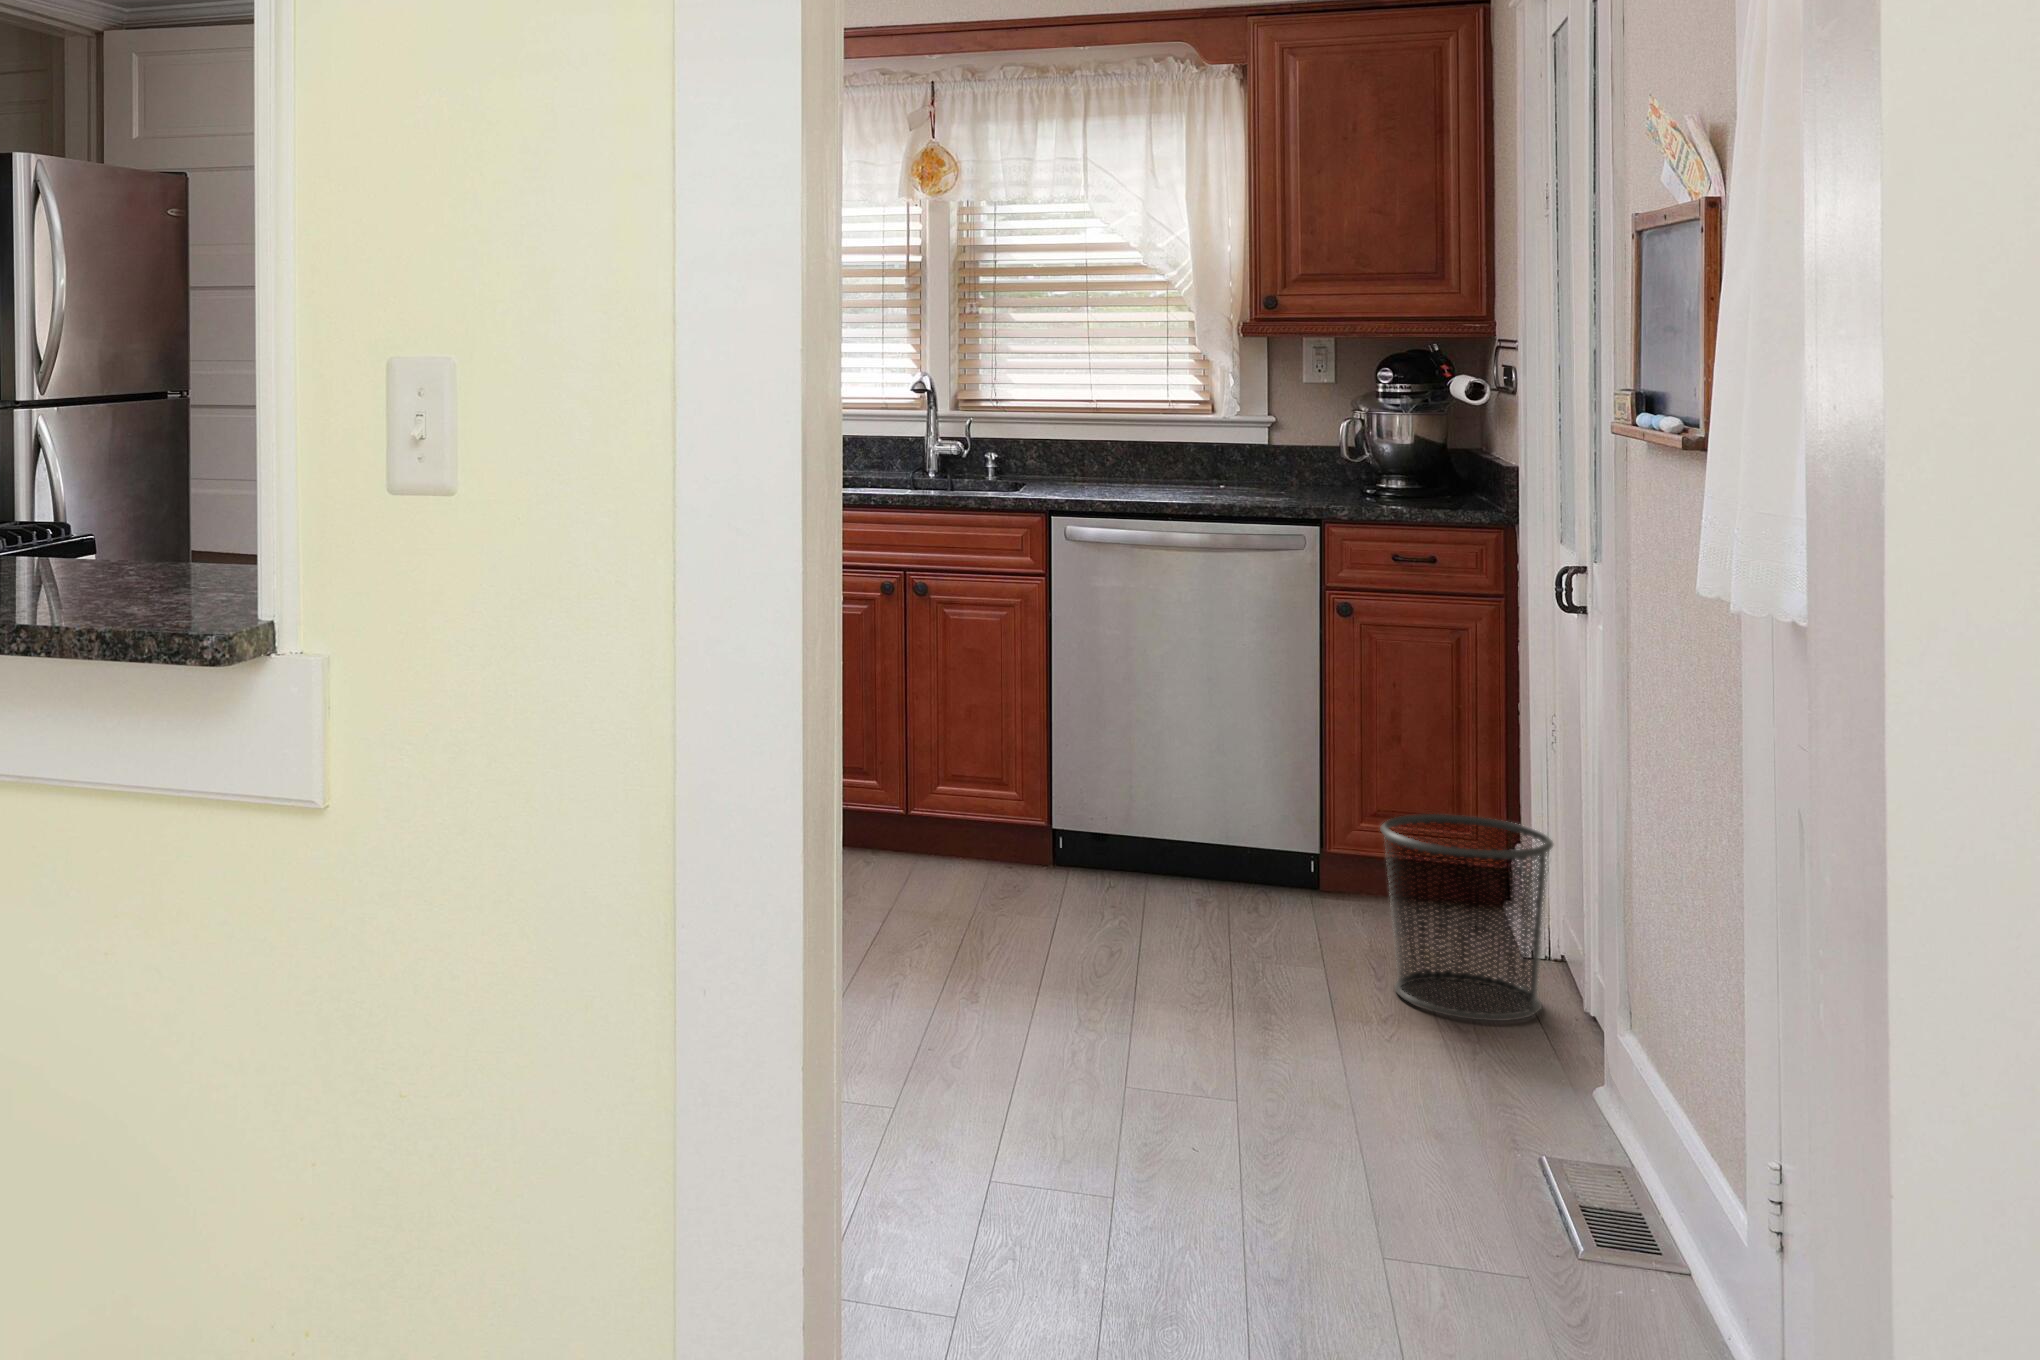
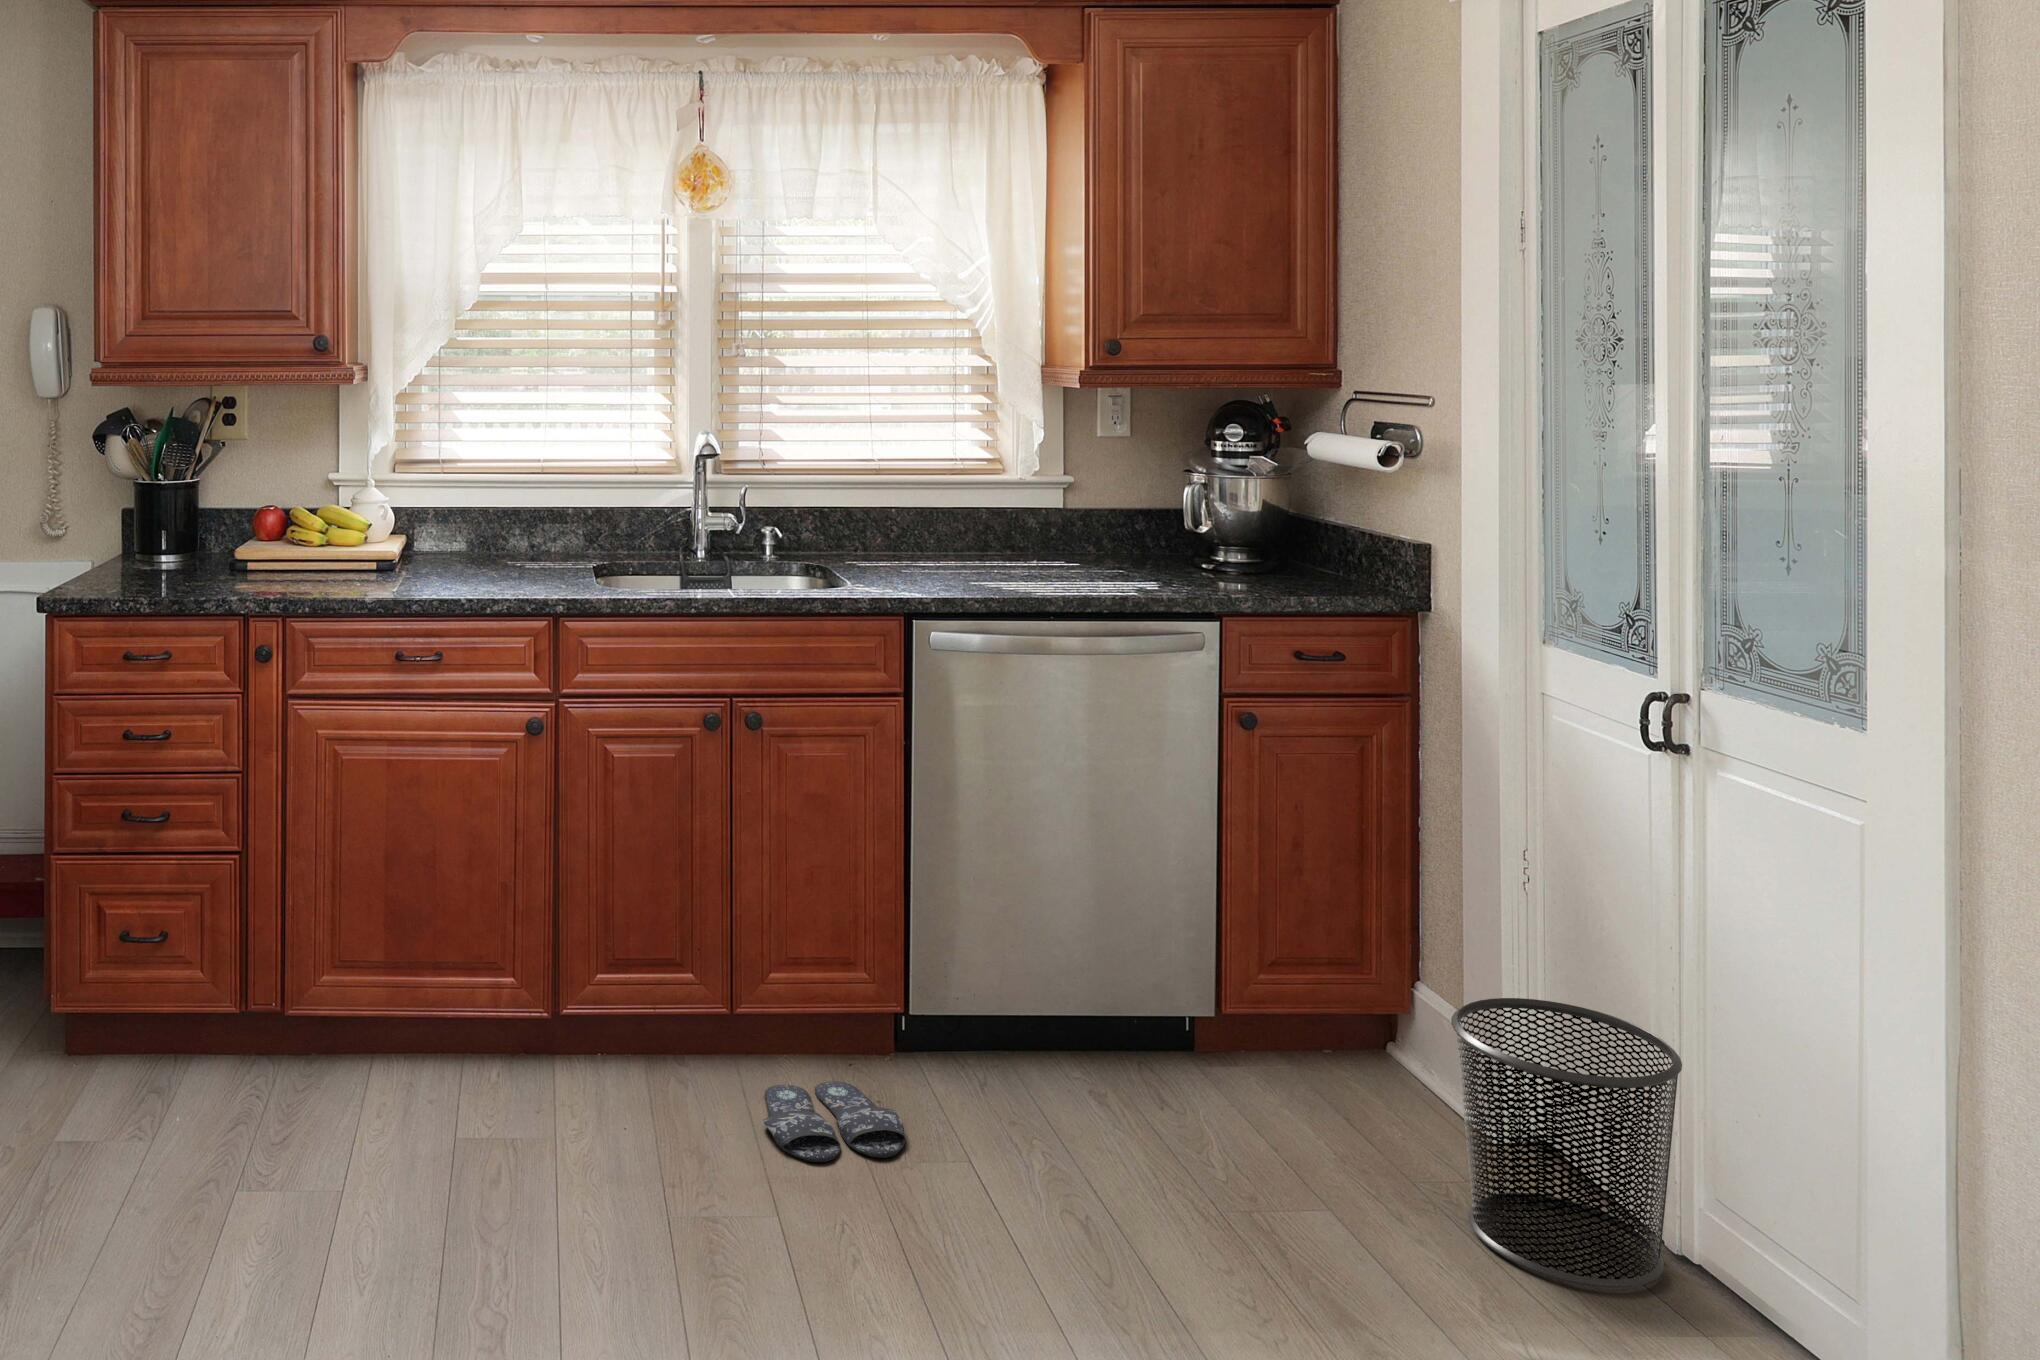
slippers: none [889,869,997,906] -> present [763,1081,905,1162]

